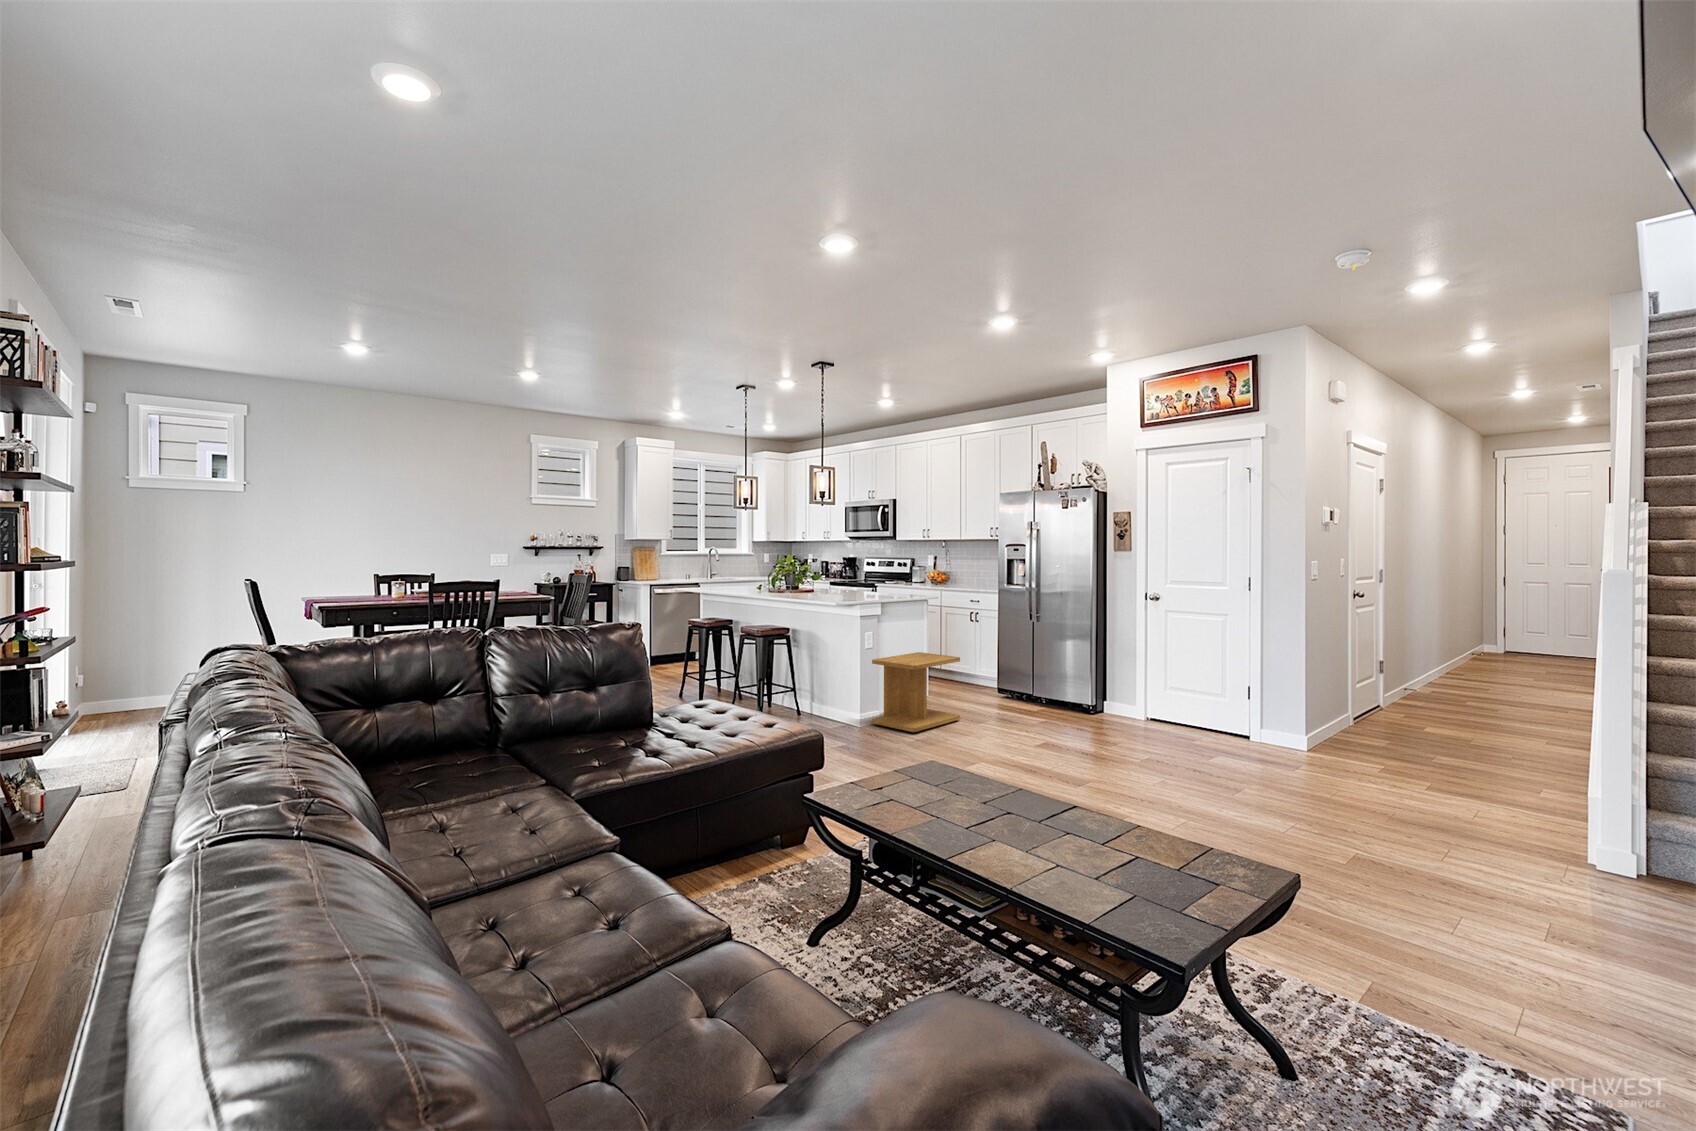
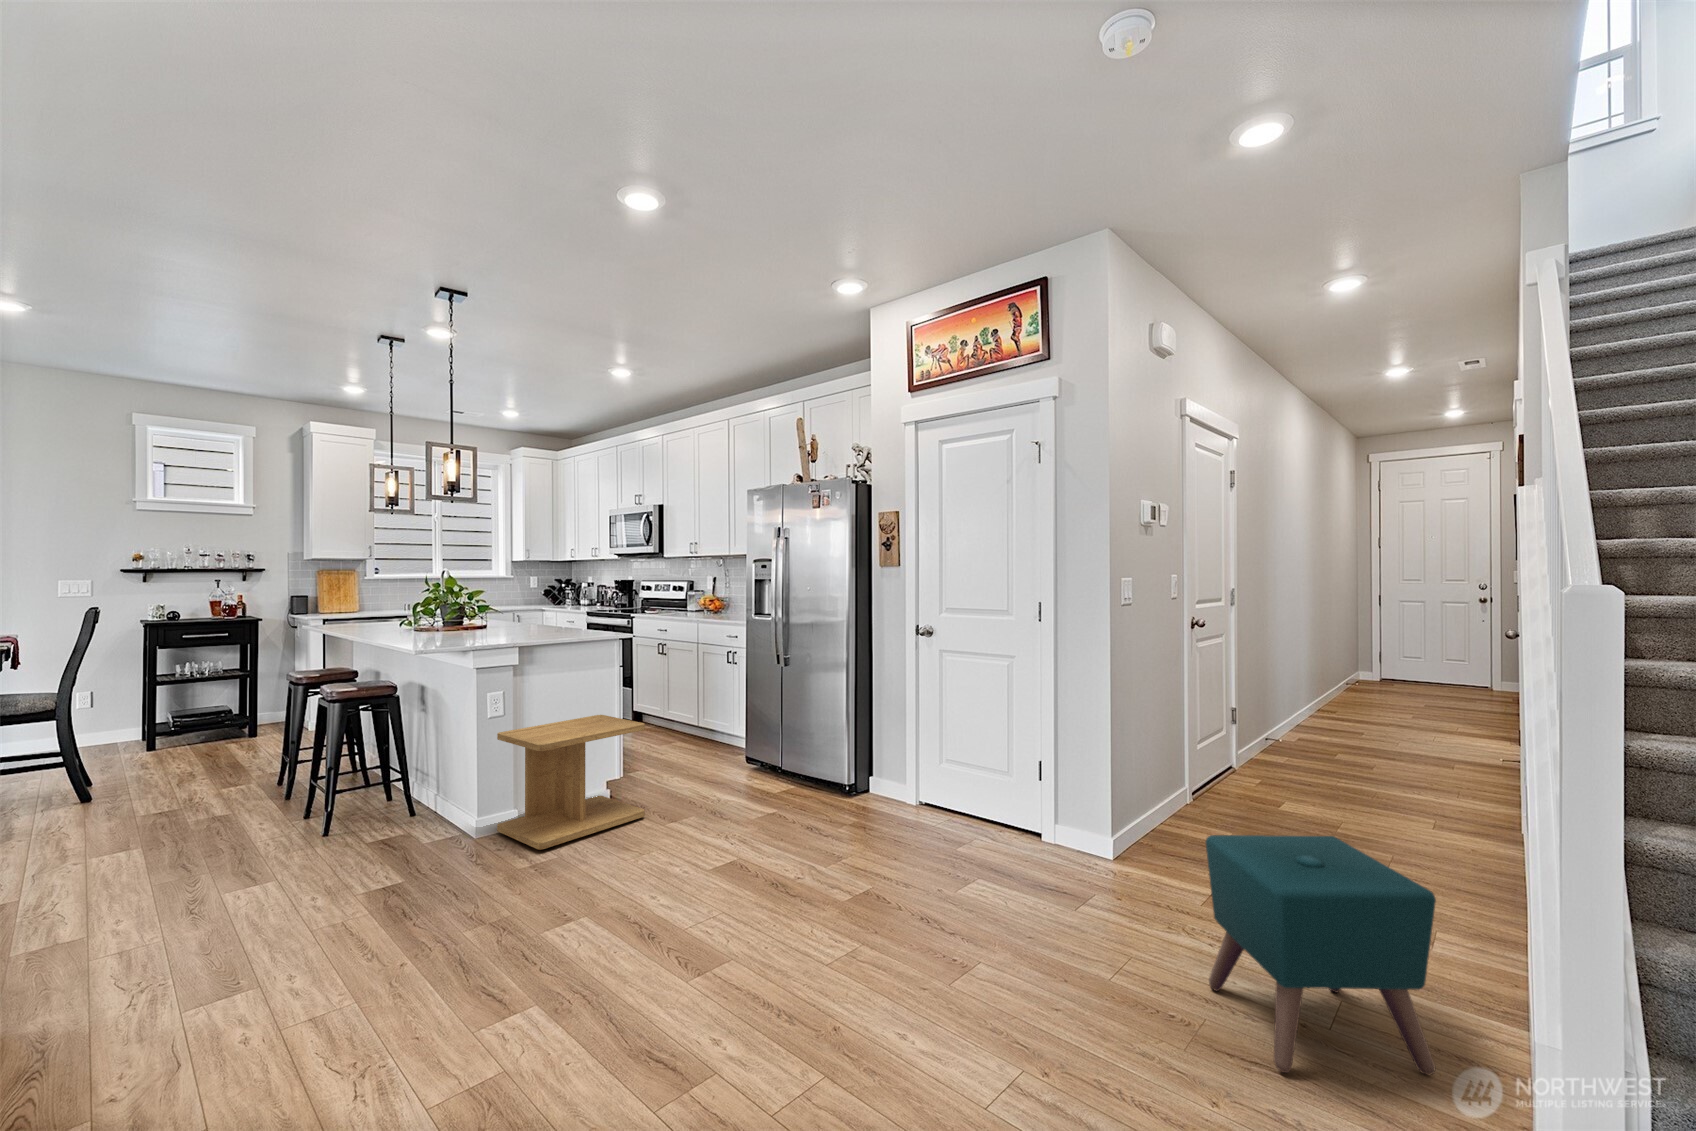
ottoman: none [1384,711,1524,829] -> present [1206,835,1436,1075]

